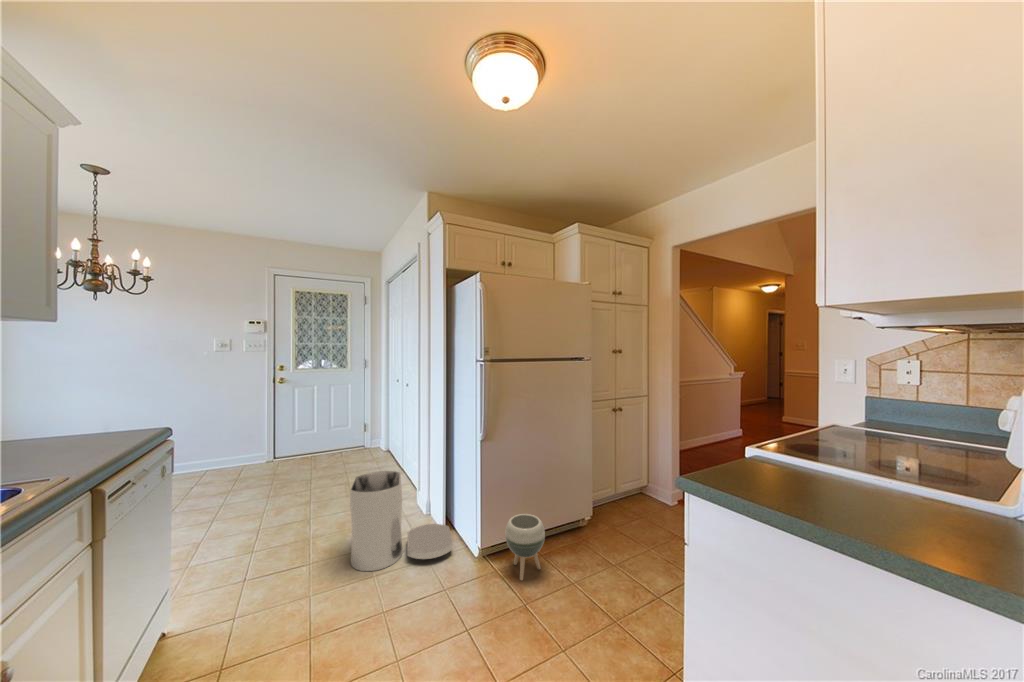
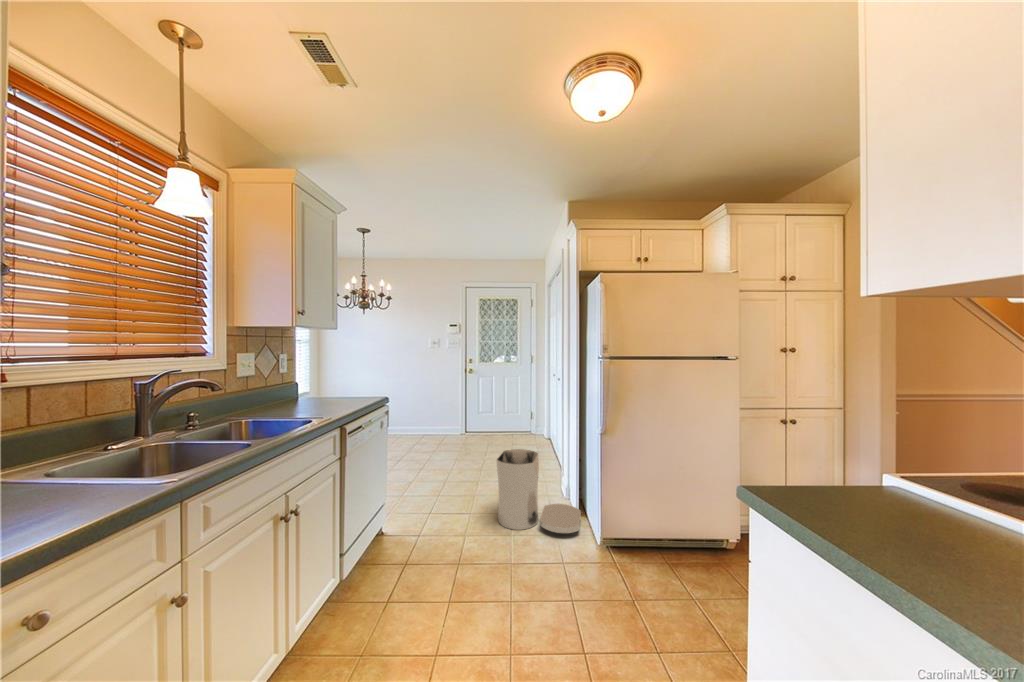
planter: present [505,514,545,580] -> none [624,513,667,578]

